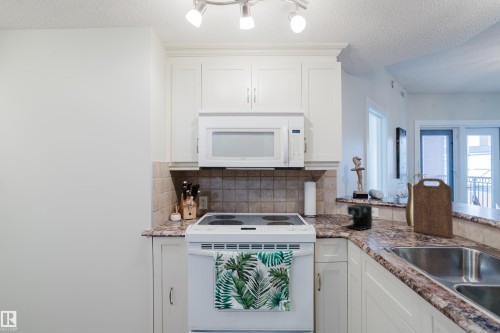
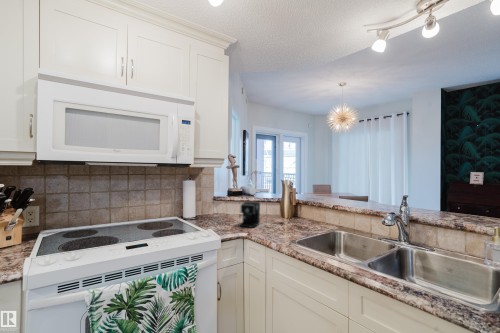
cutting board: present [413,178,453,238] -> none [290,176,318,224]

